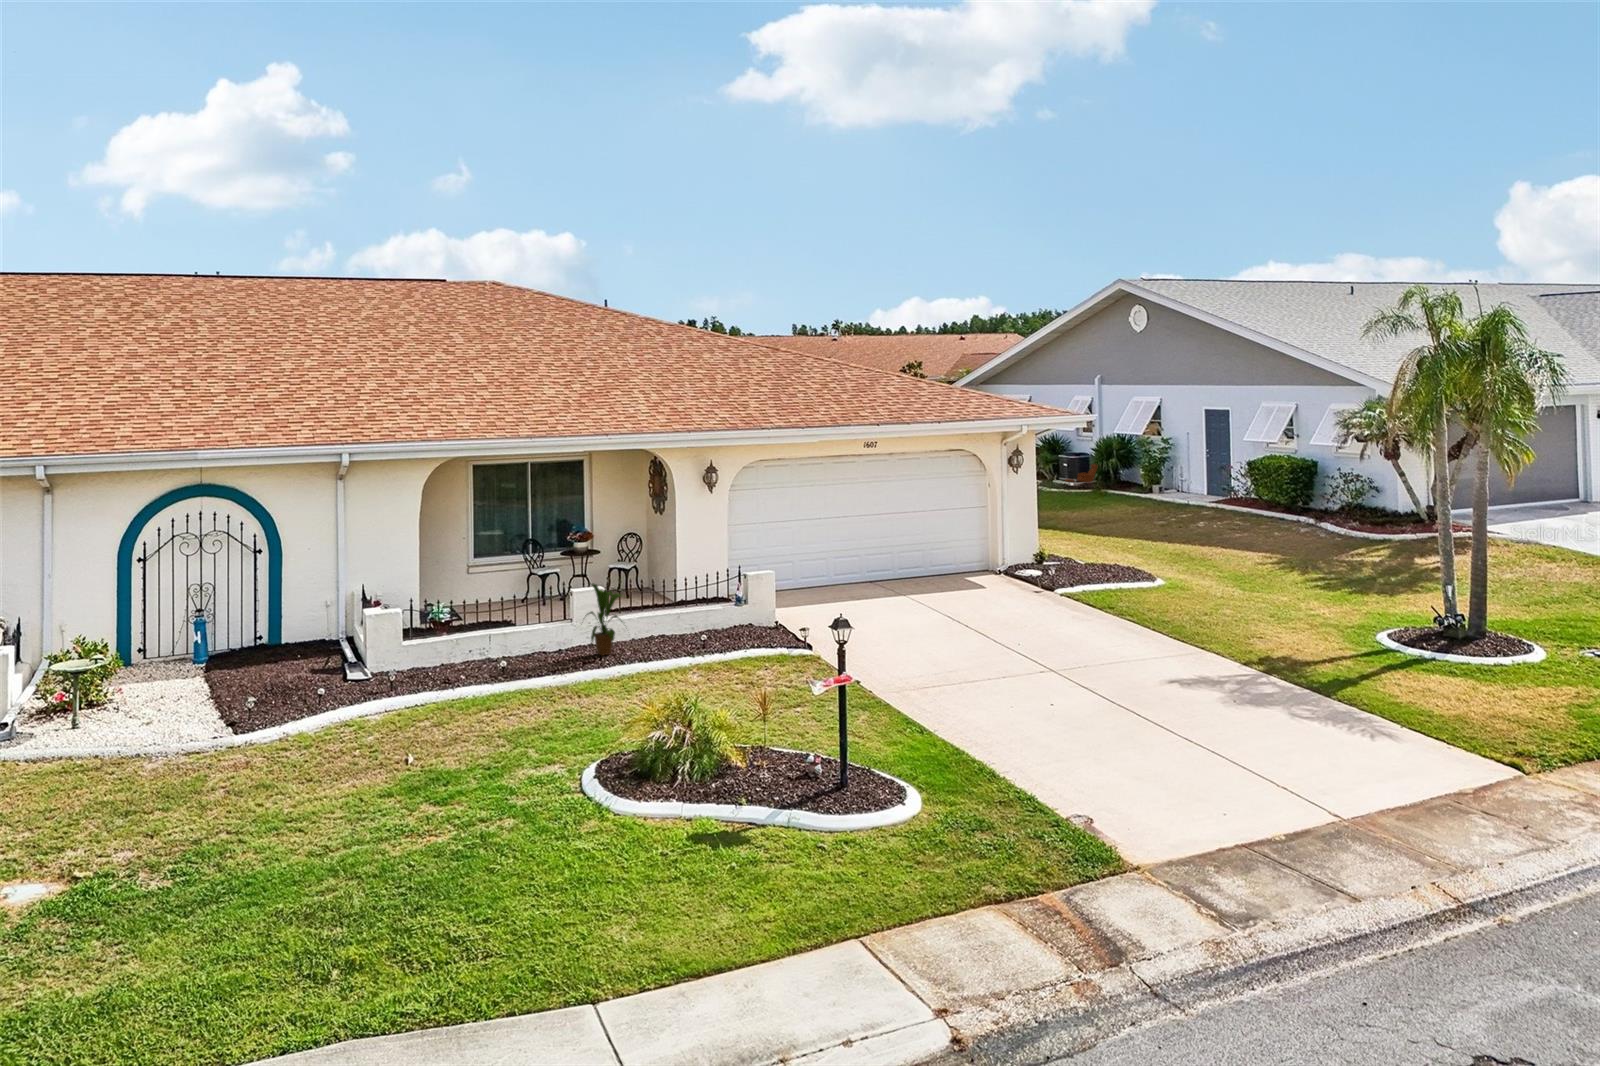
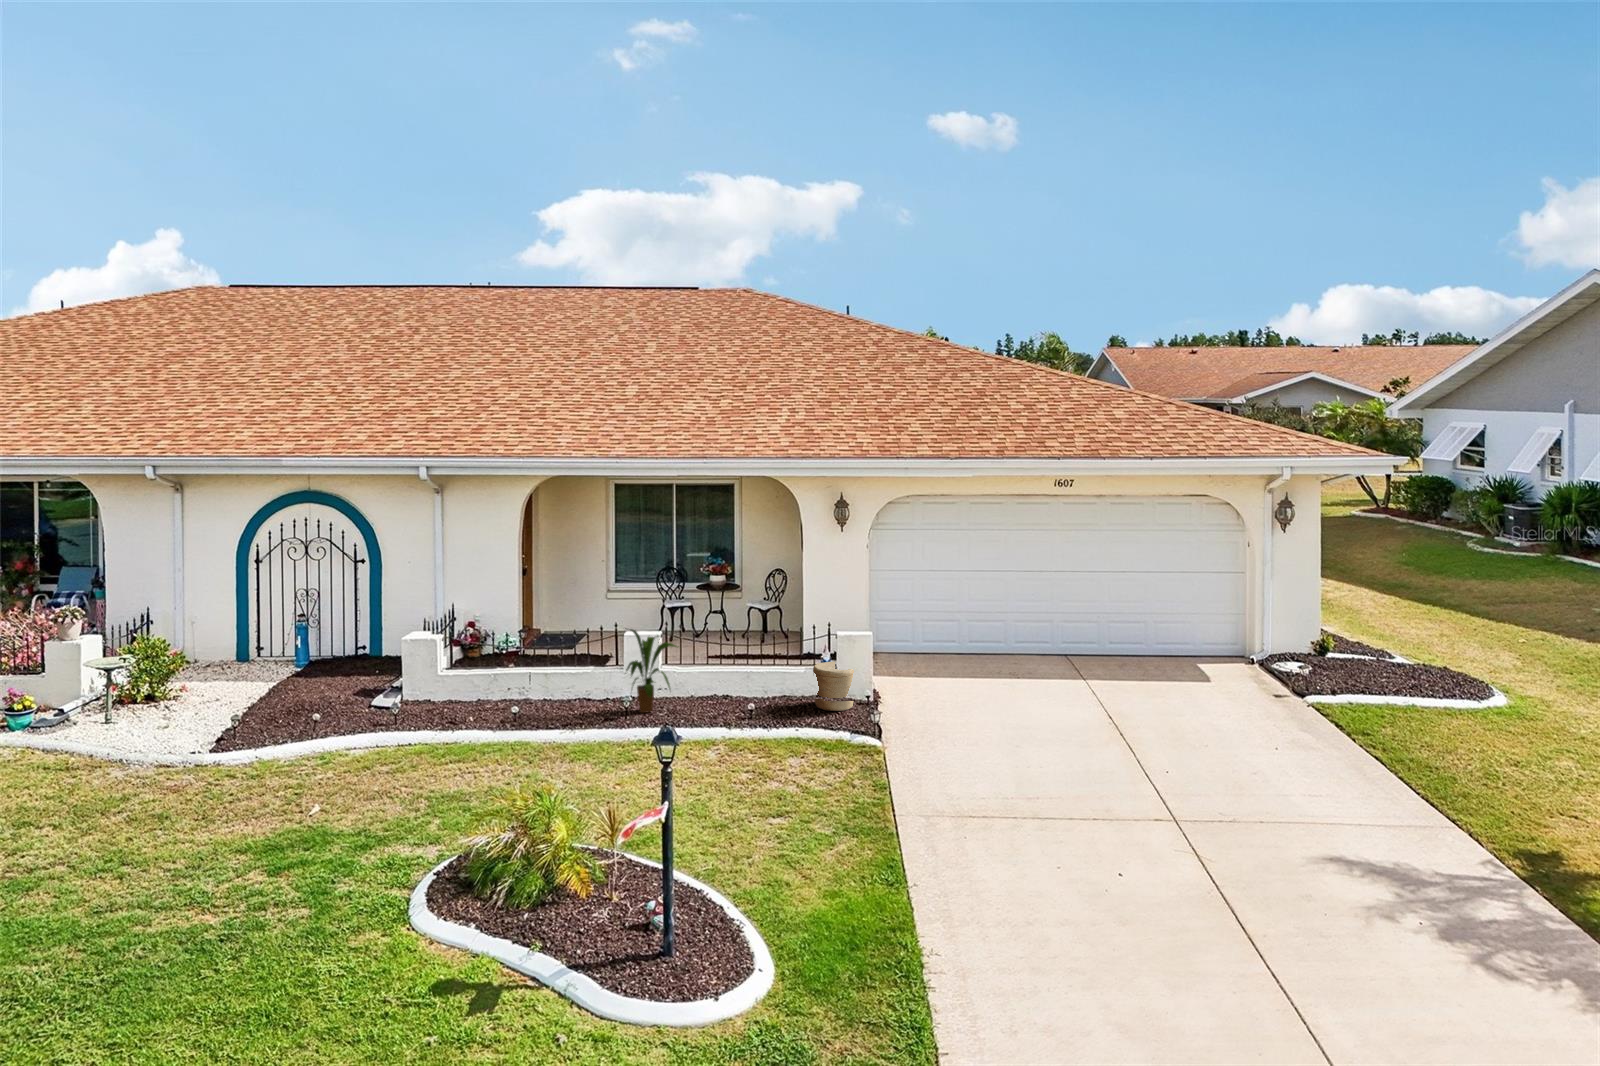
lounge chair: present [1065,464,1097,487] -> none [1498,519,1555,553]
woven basket: none [731,597,766,636] -> present [813,662,854,711]

